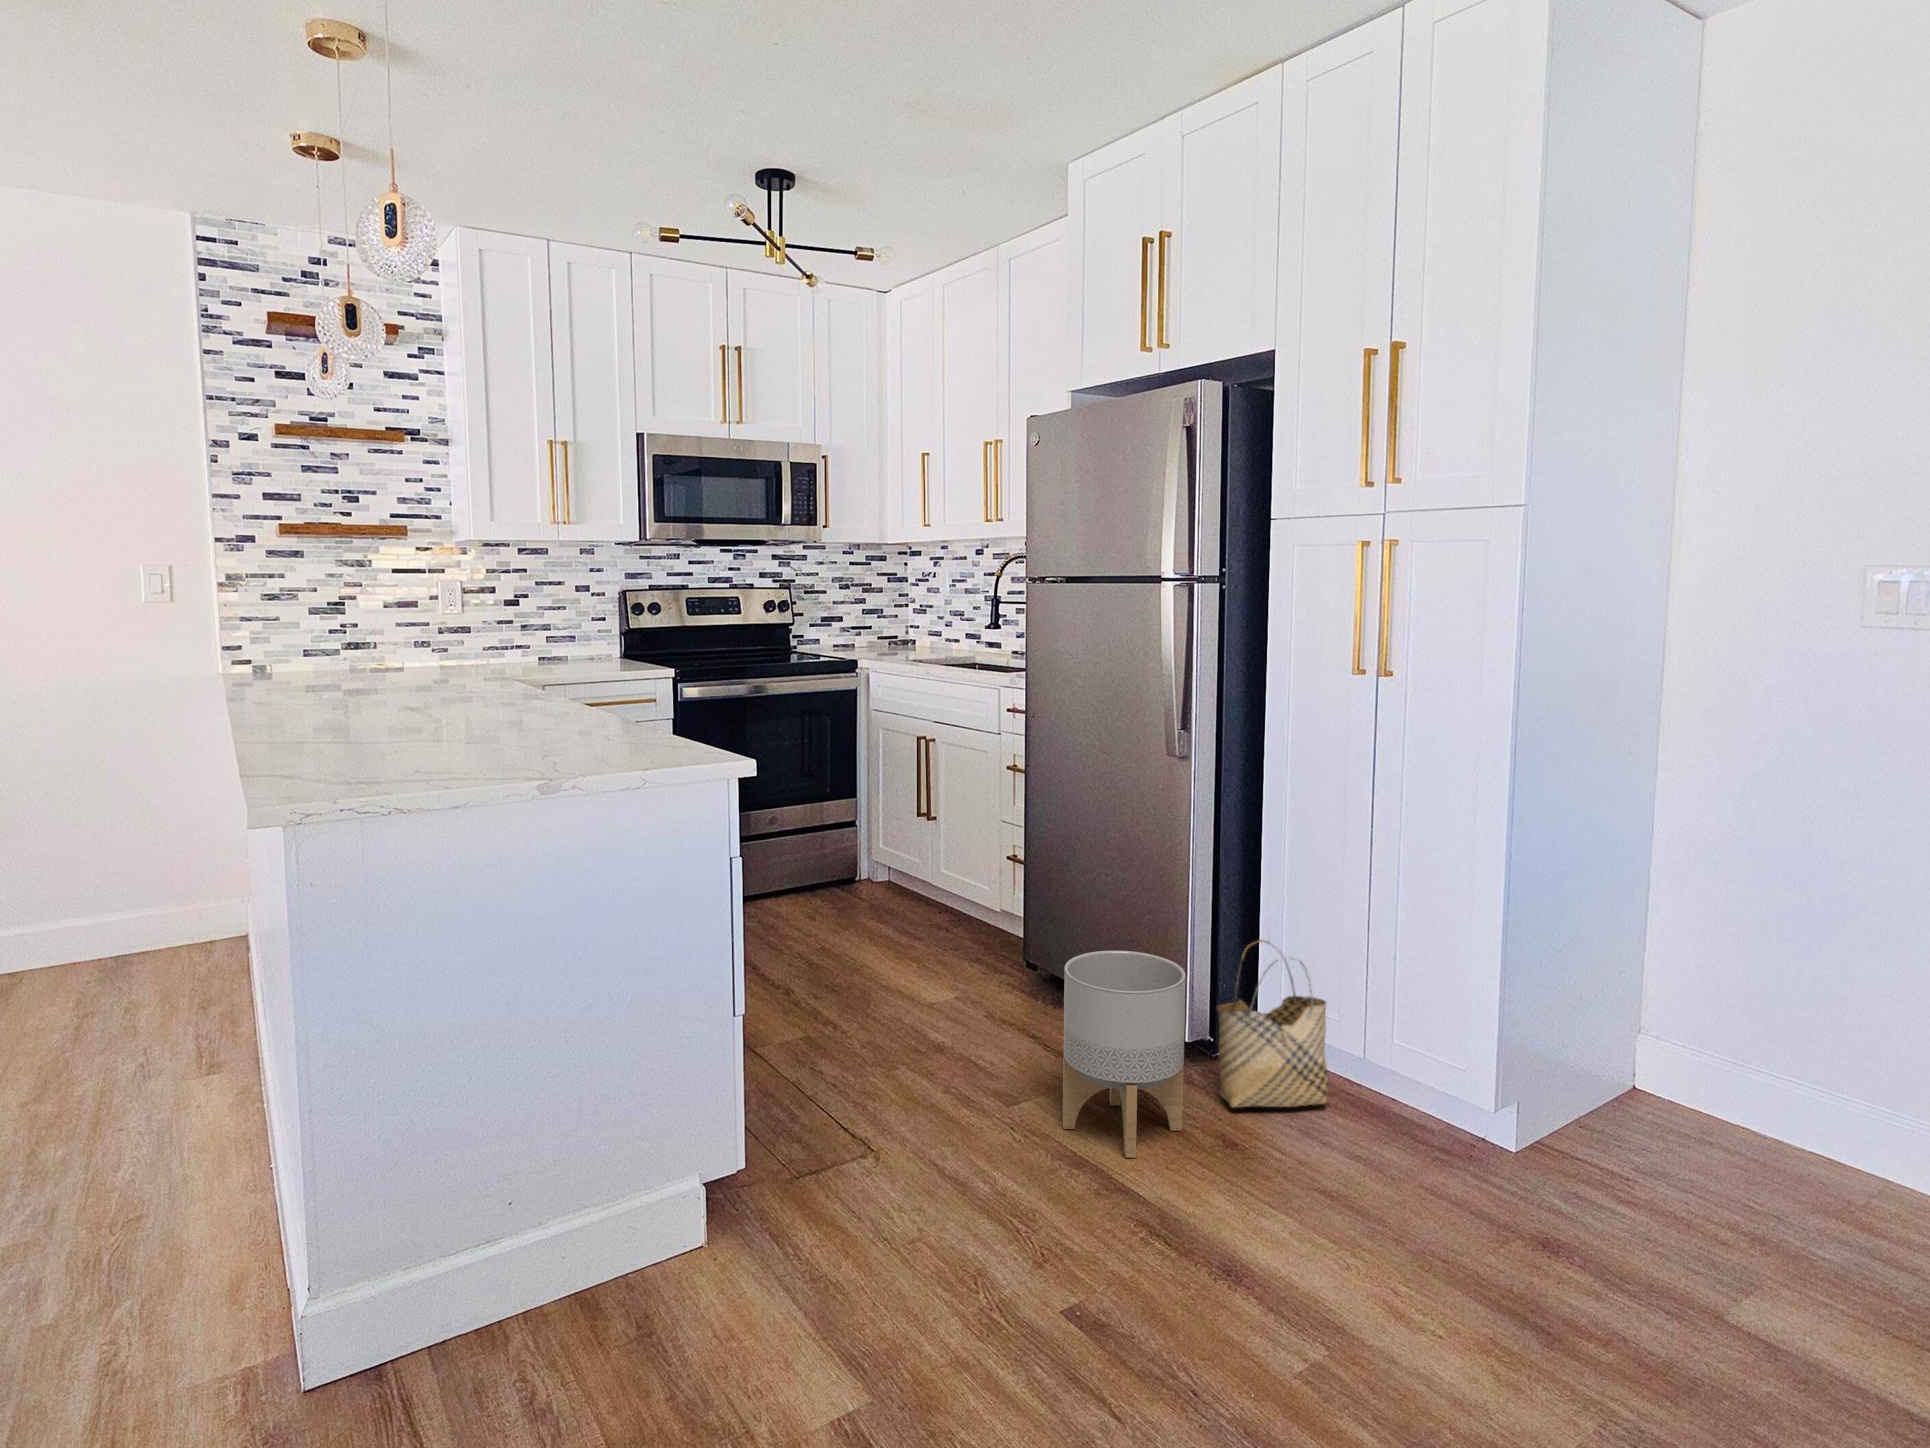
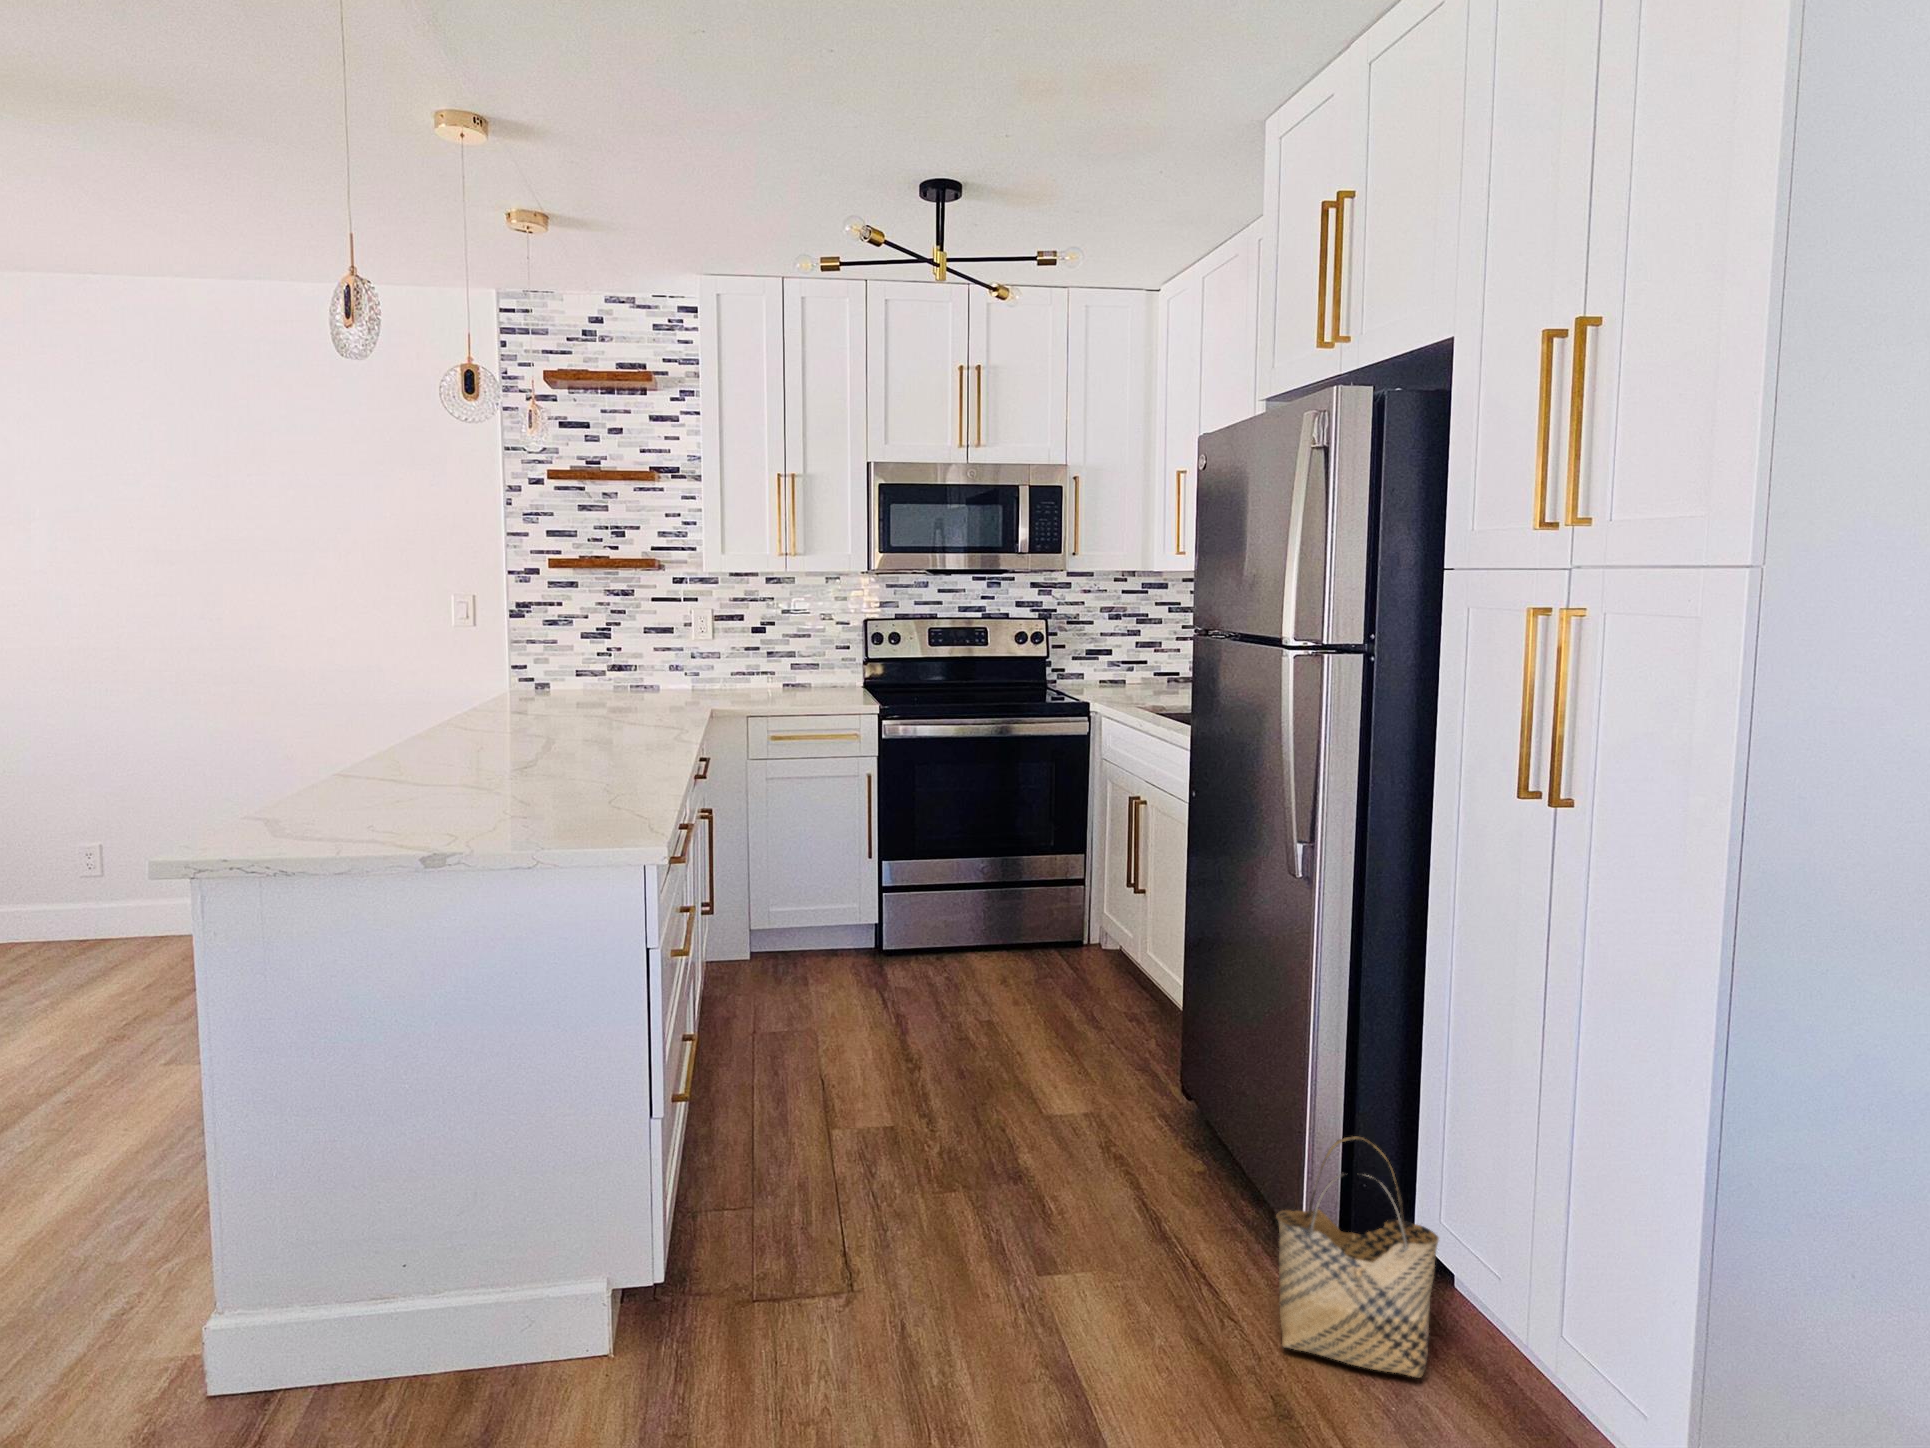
planter: present [1063,951,1185,1158] -> none [1060,1111,1209,1381]

